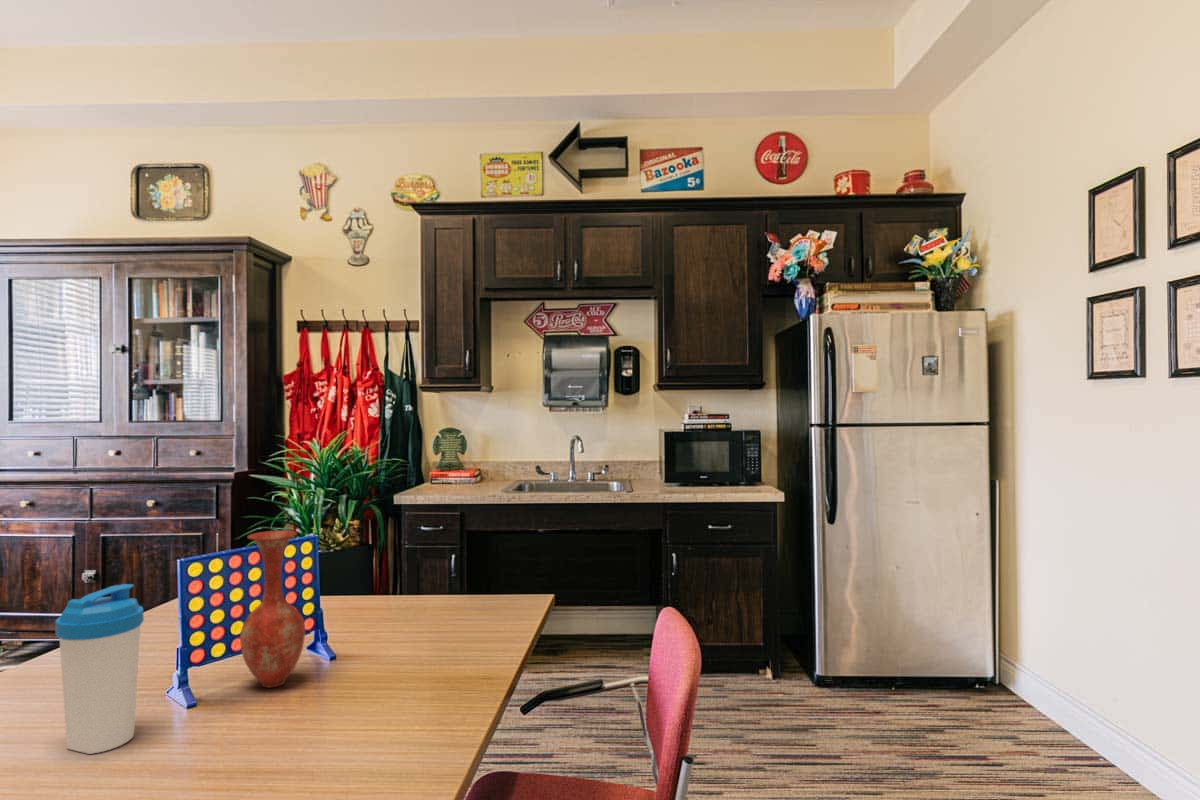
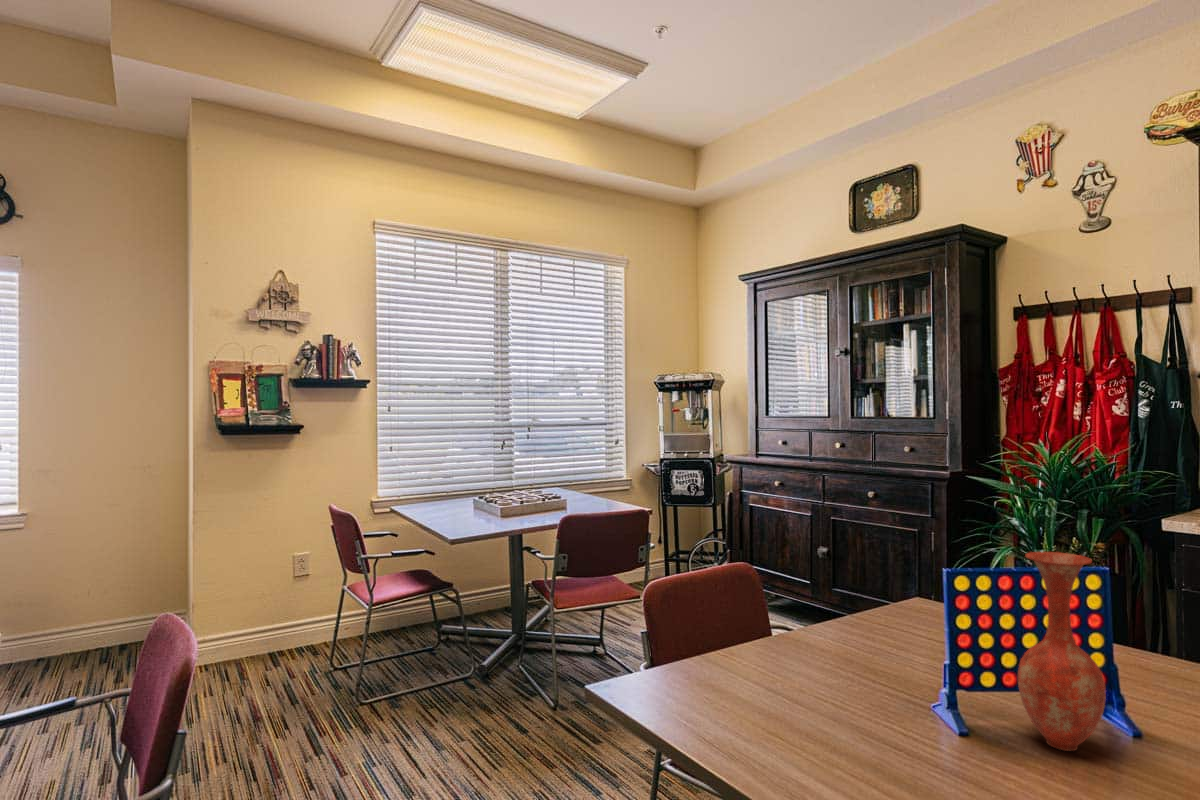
water bottle: present [55,584,144,754] -> none [835,588,917,766]

